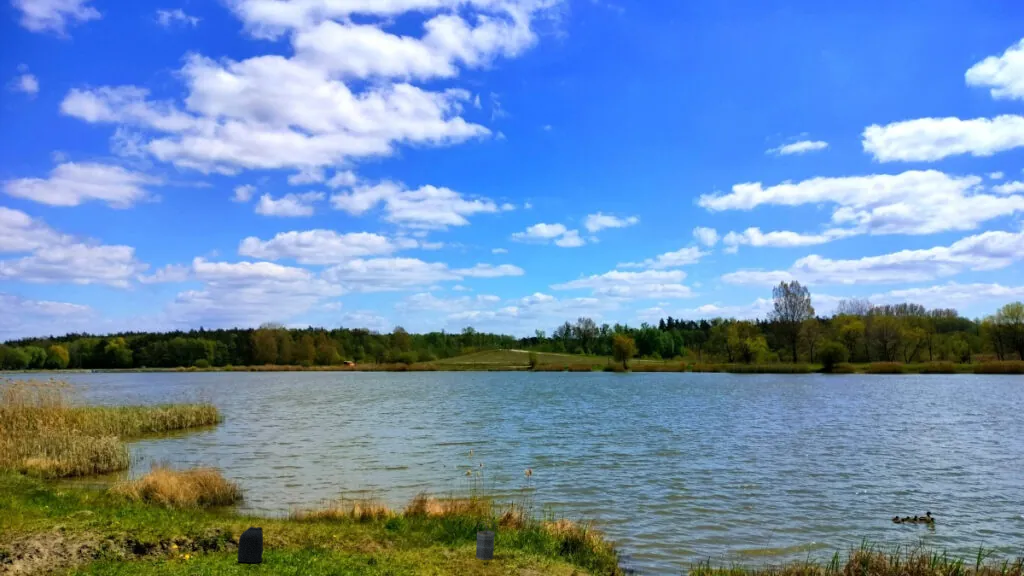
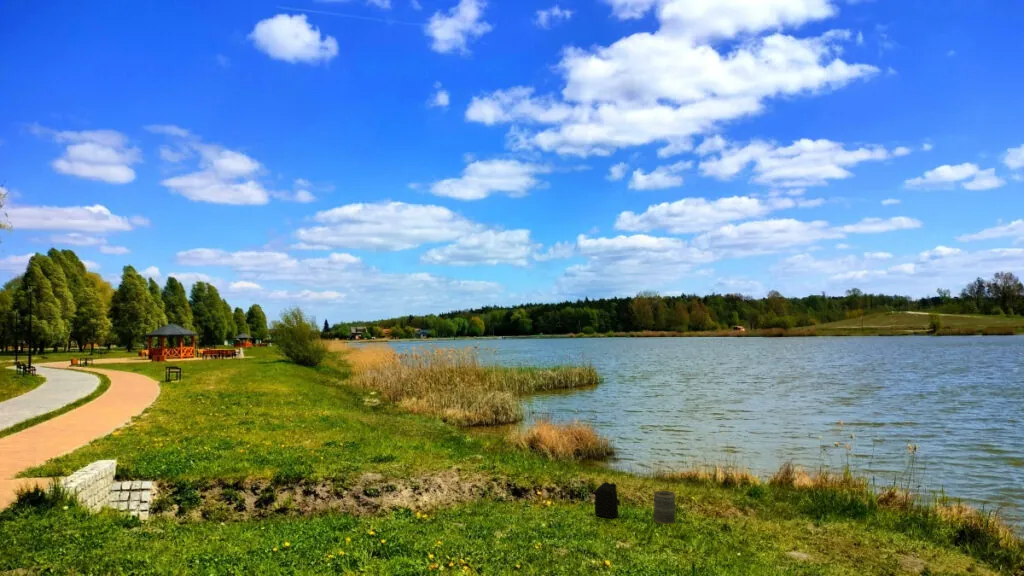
basket: present [476,527,495,560] -> present [654,491,675,524]

